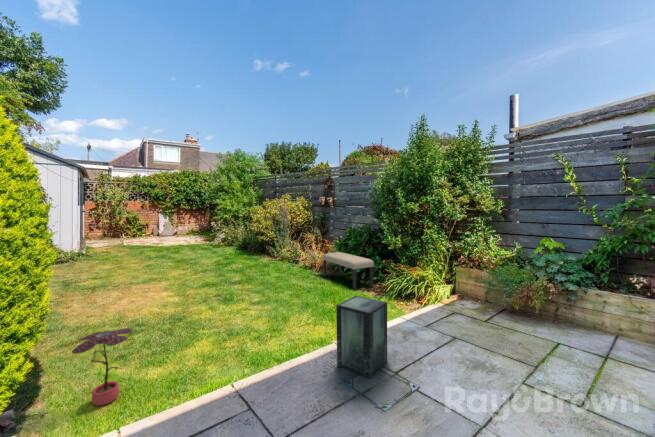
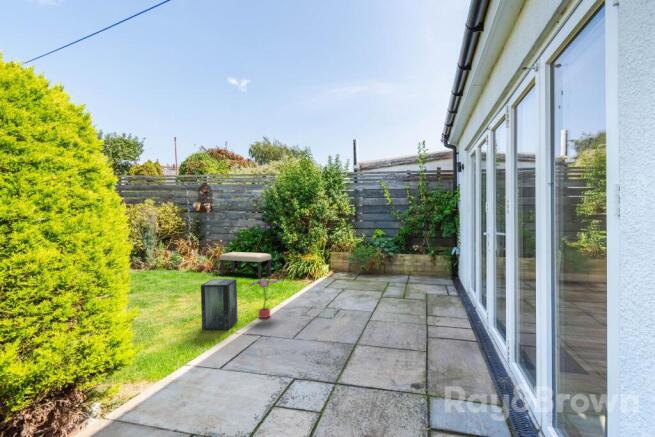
storage box: present [336,296,387,378] -> present [201,279,238,330]
potted plant: present [72,328,132,406] -> present [250,280,277,318]

